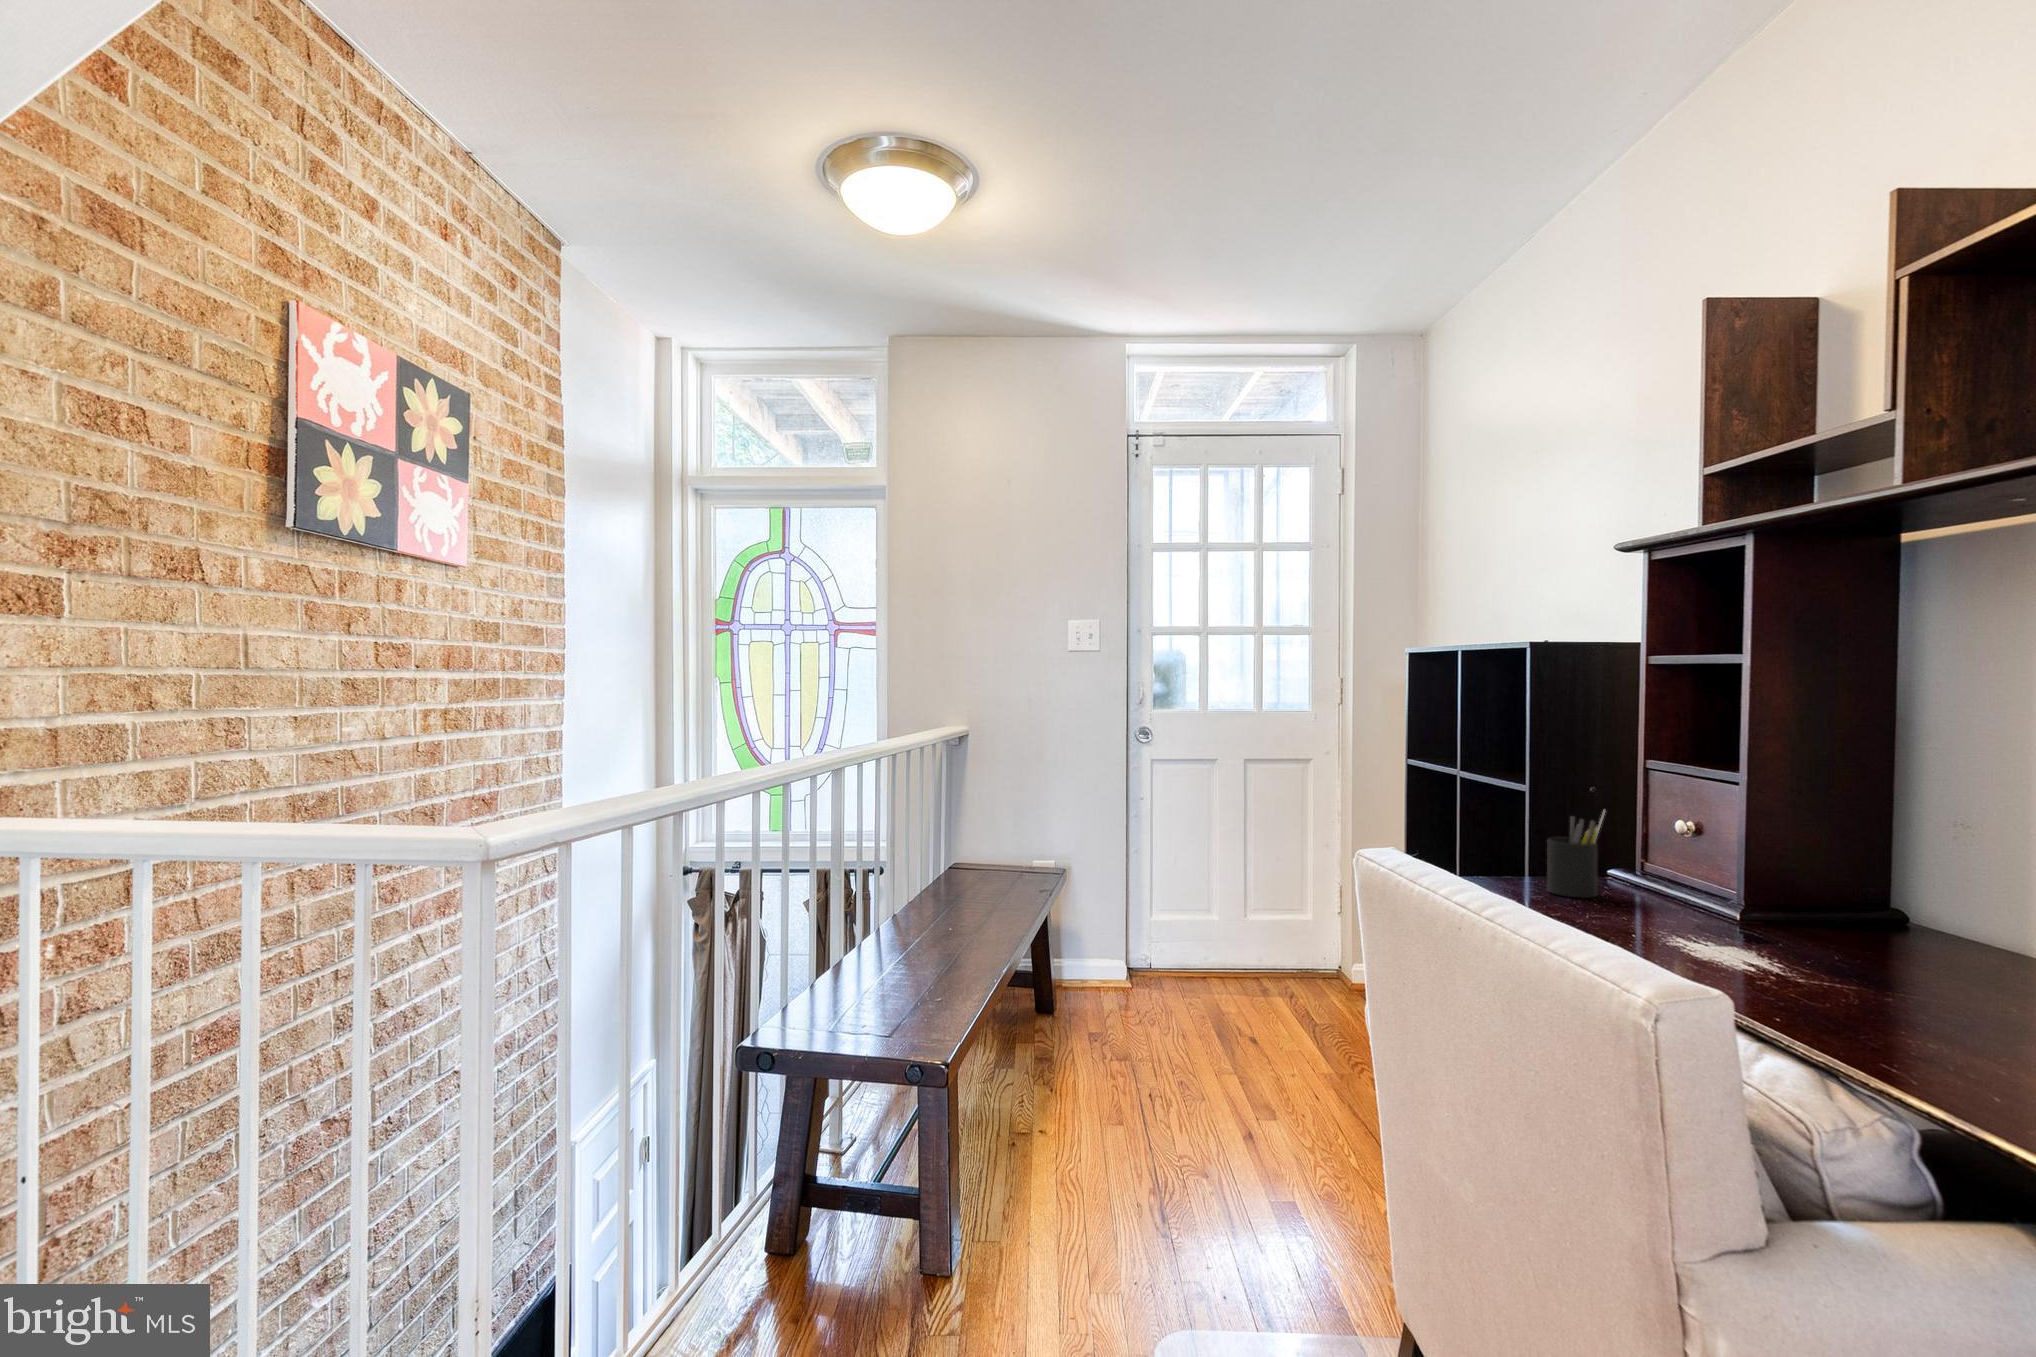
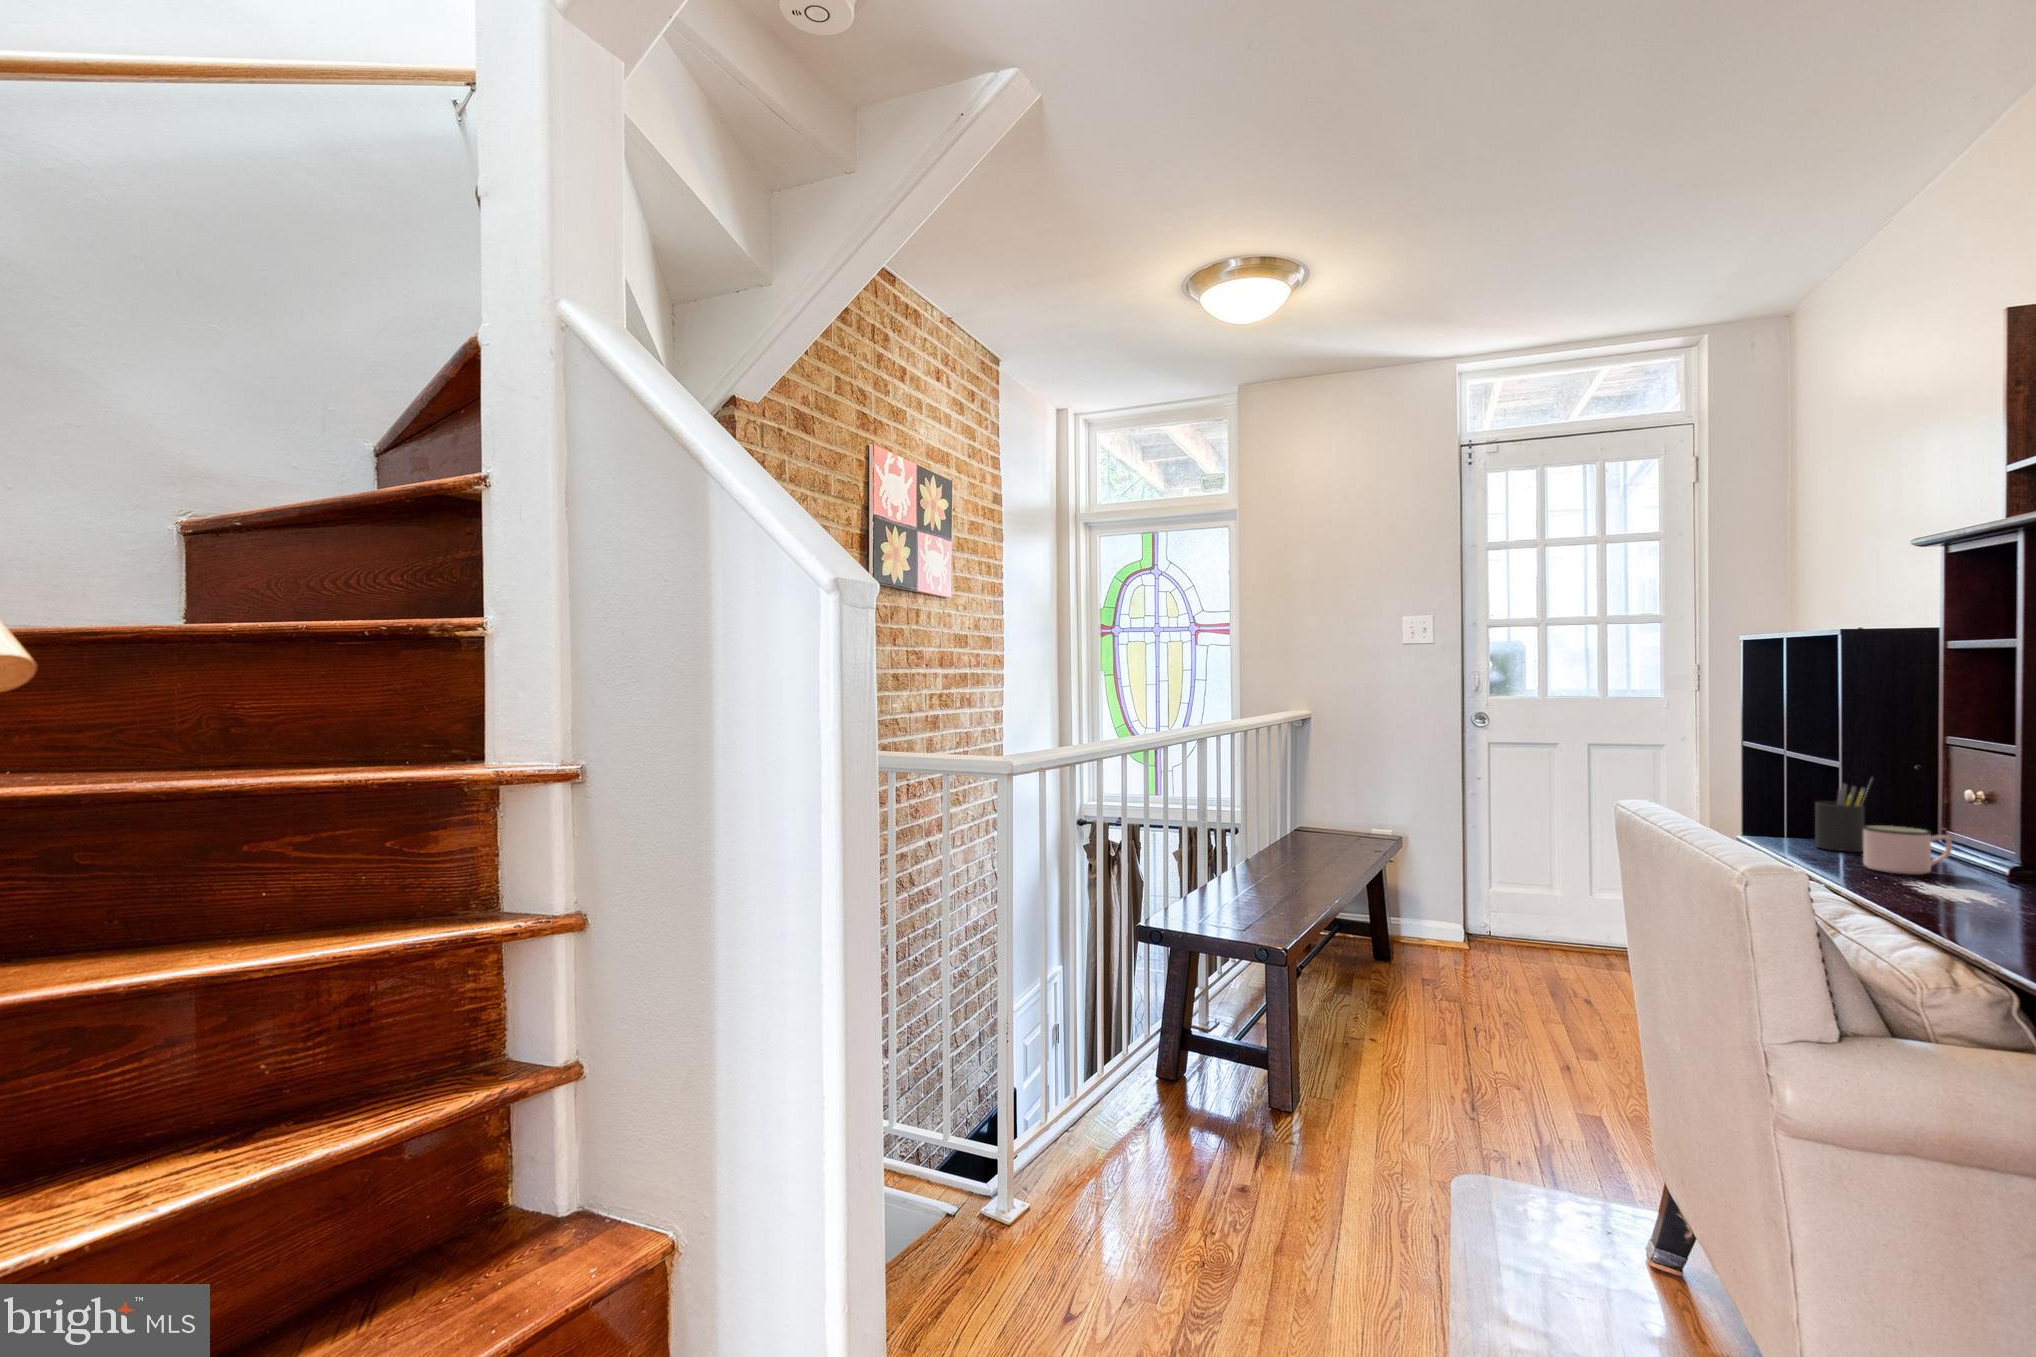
mug: none [1630,872,1720,935] -> present [1863,825,1952,874]

